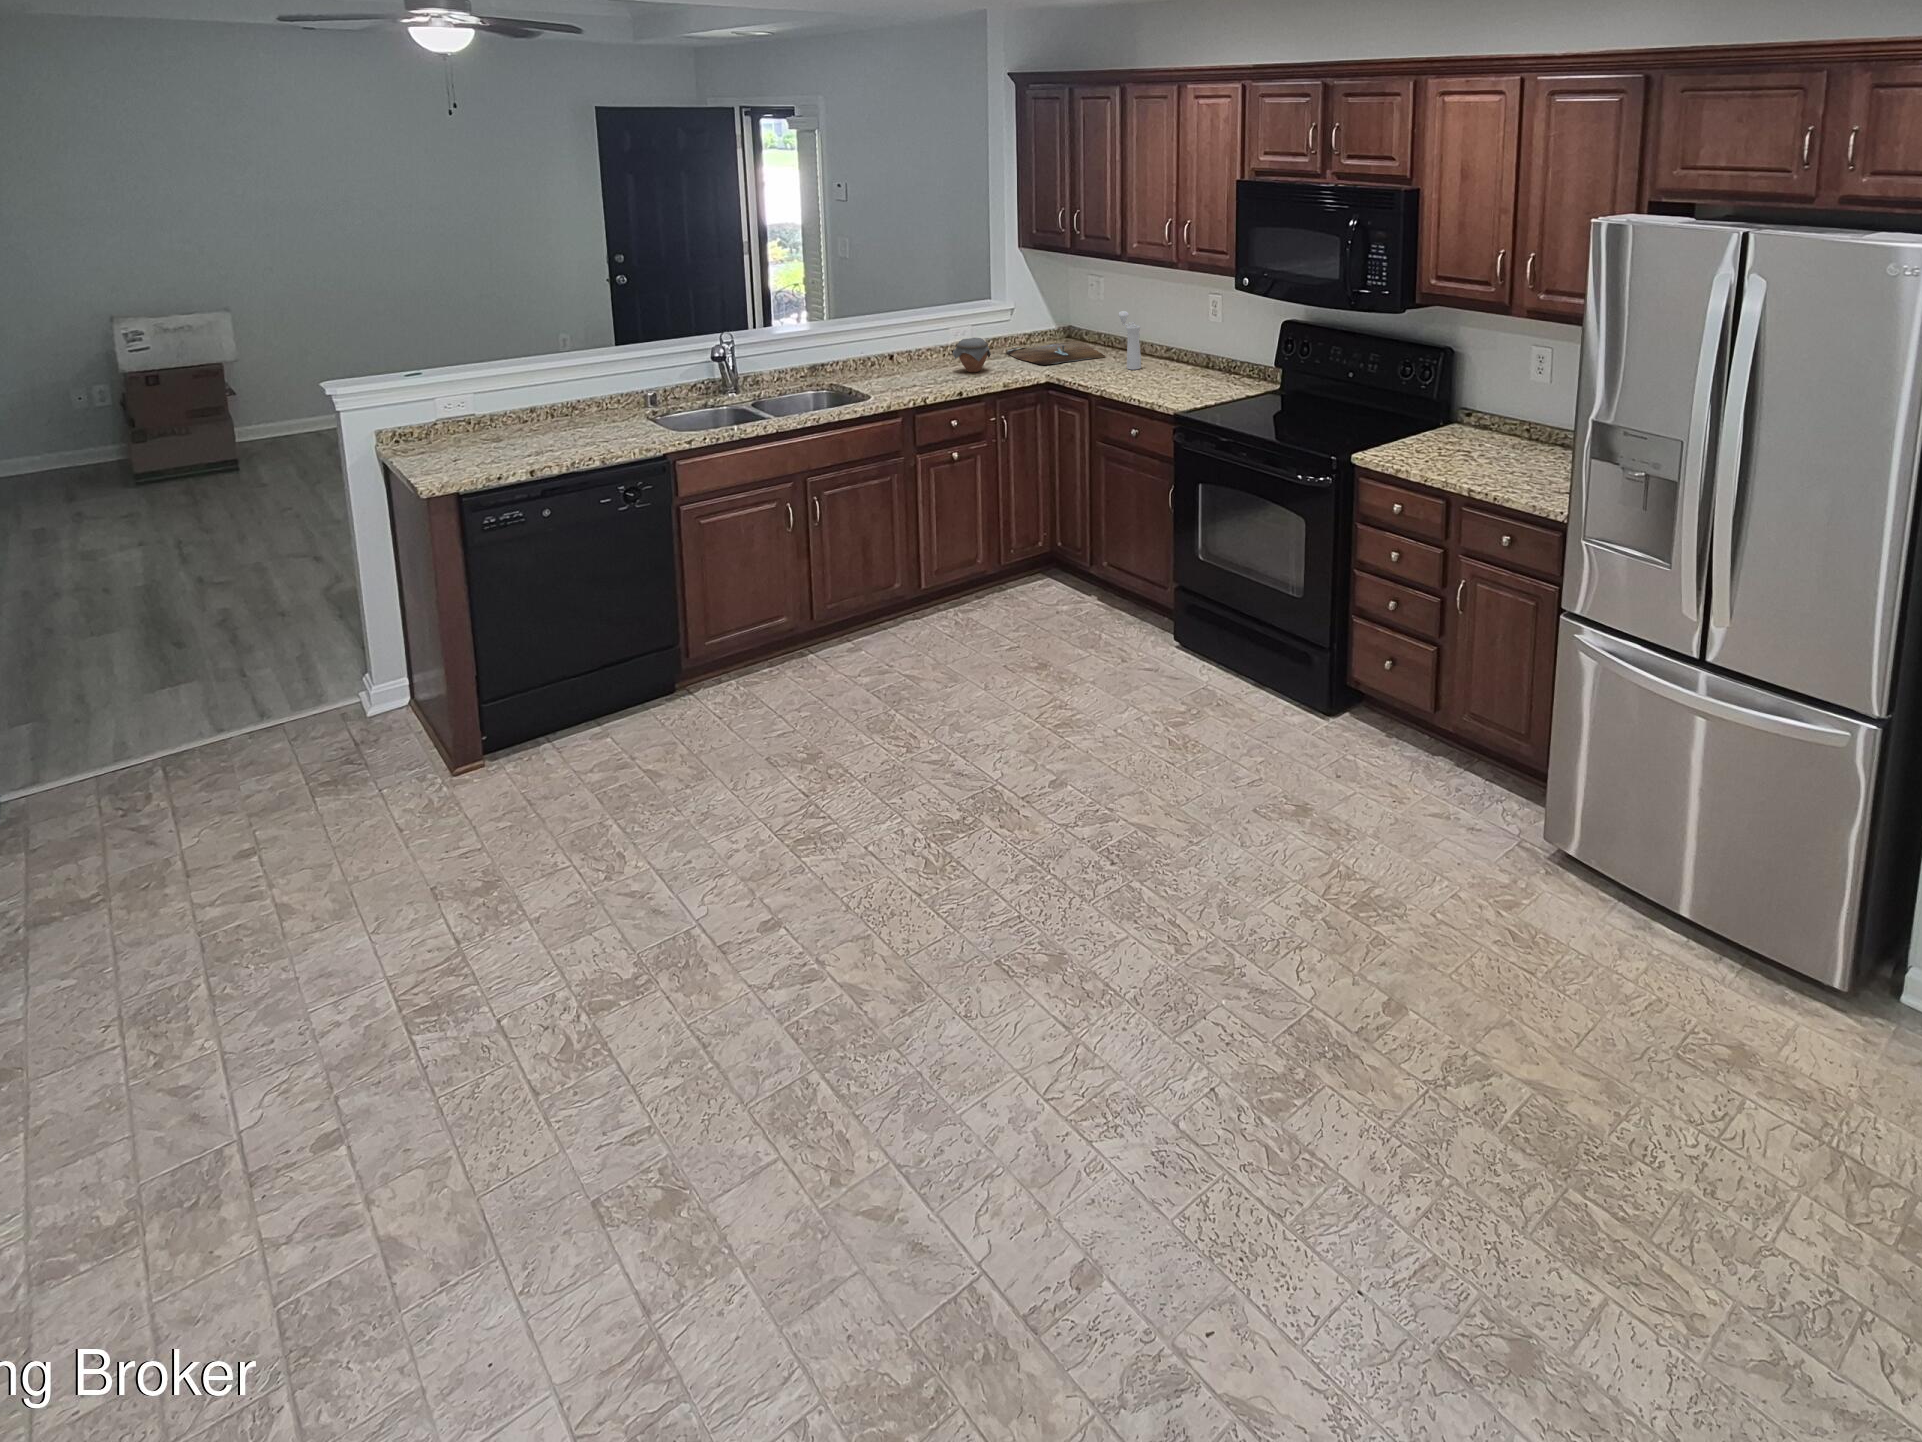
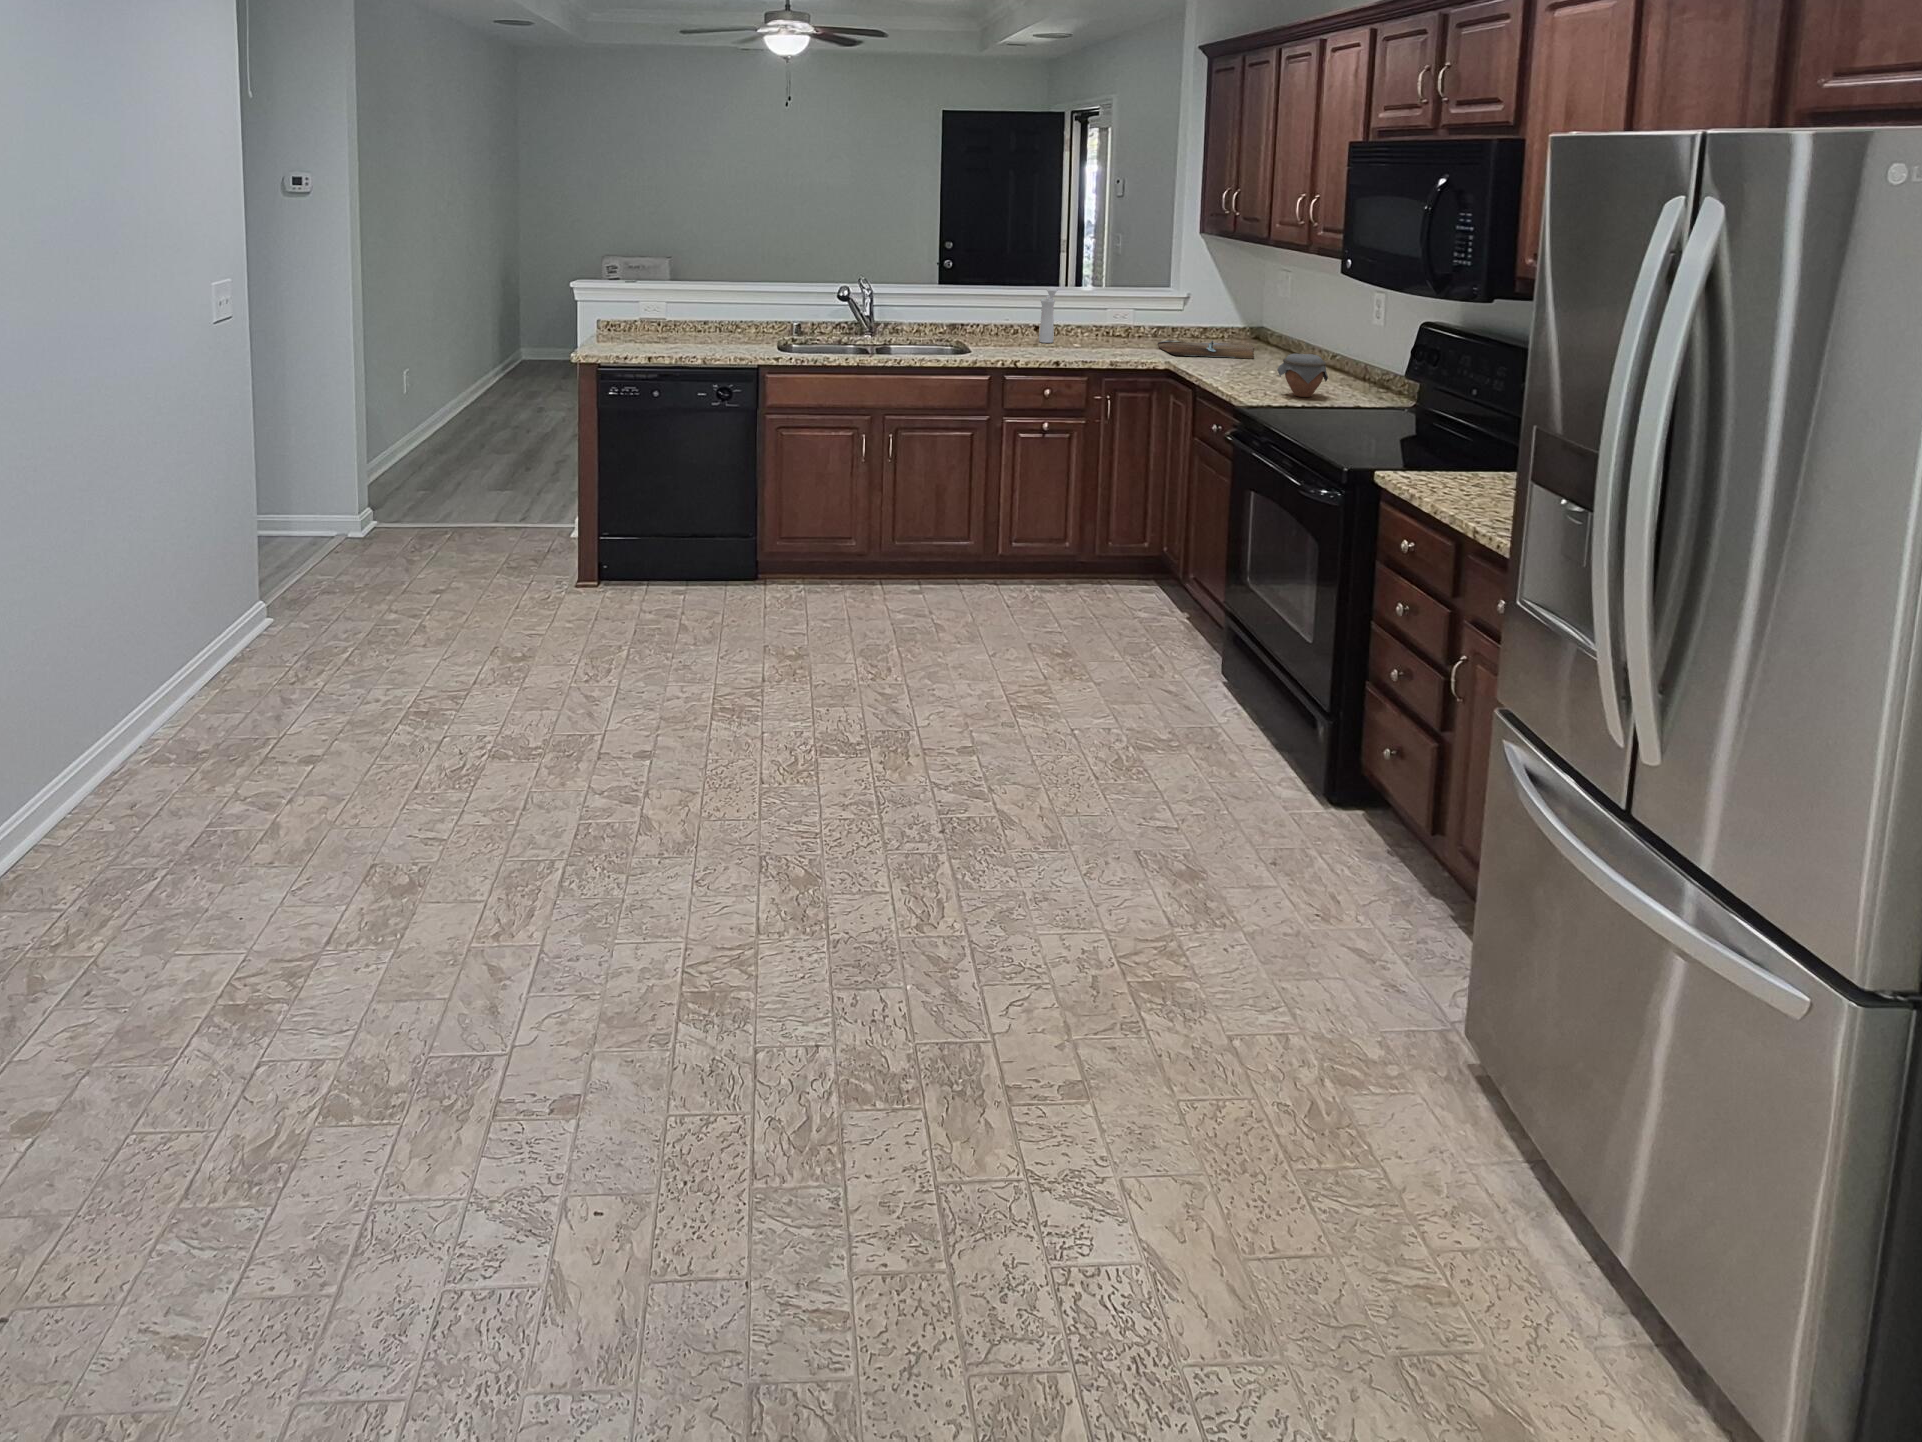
pepper mill: present [1118,311,1141,370] -> present [1039,287,1057,343]
jar: present [953,338,991,372] -> present [1277,354,1328,397]

